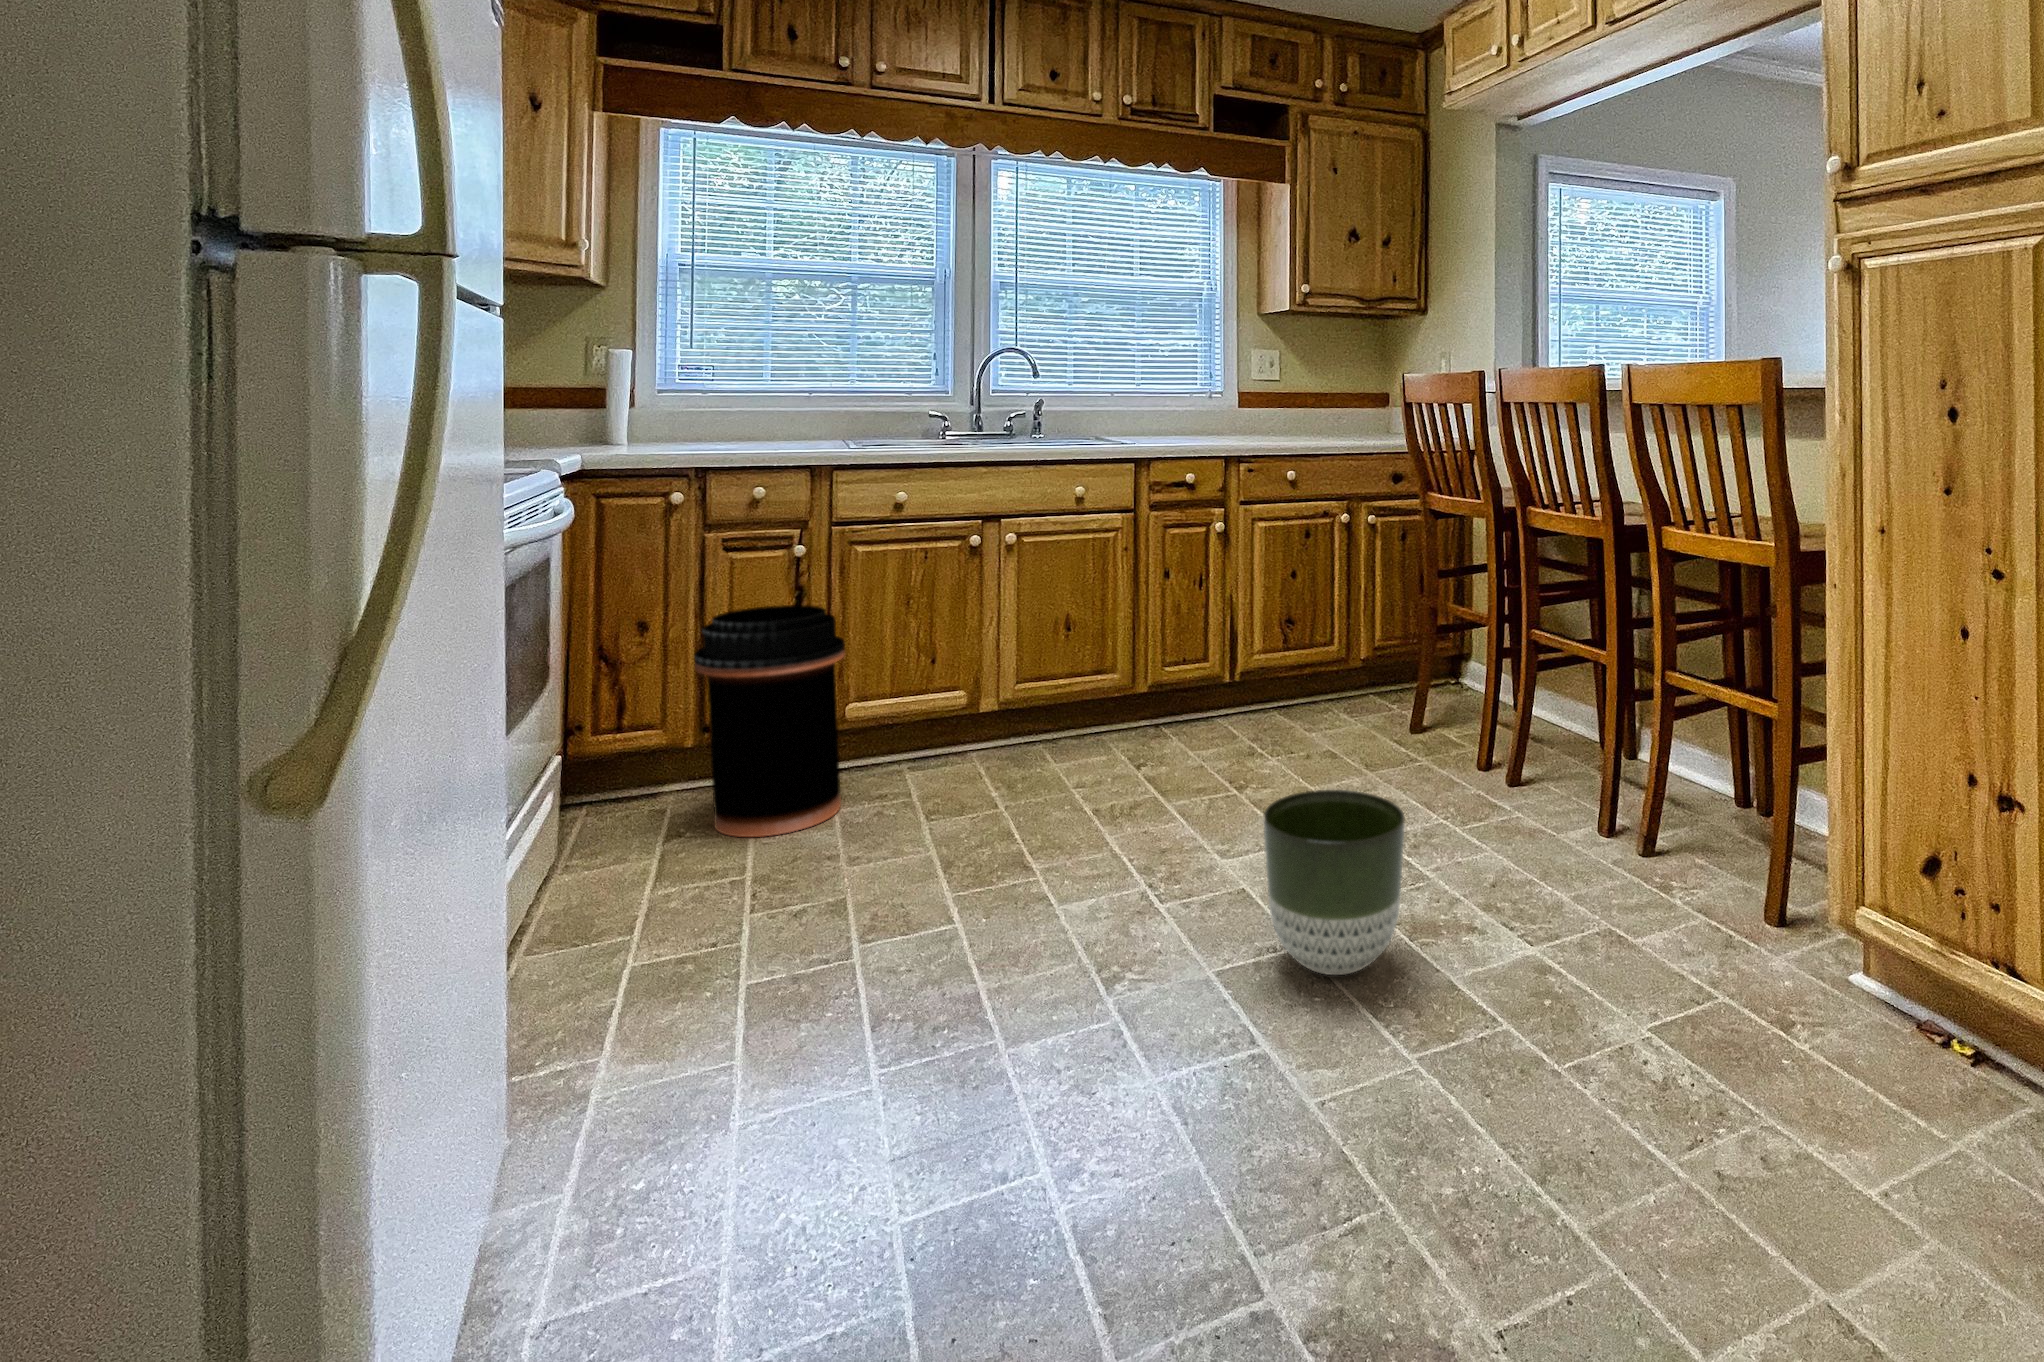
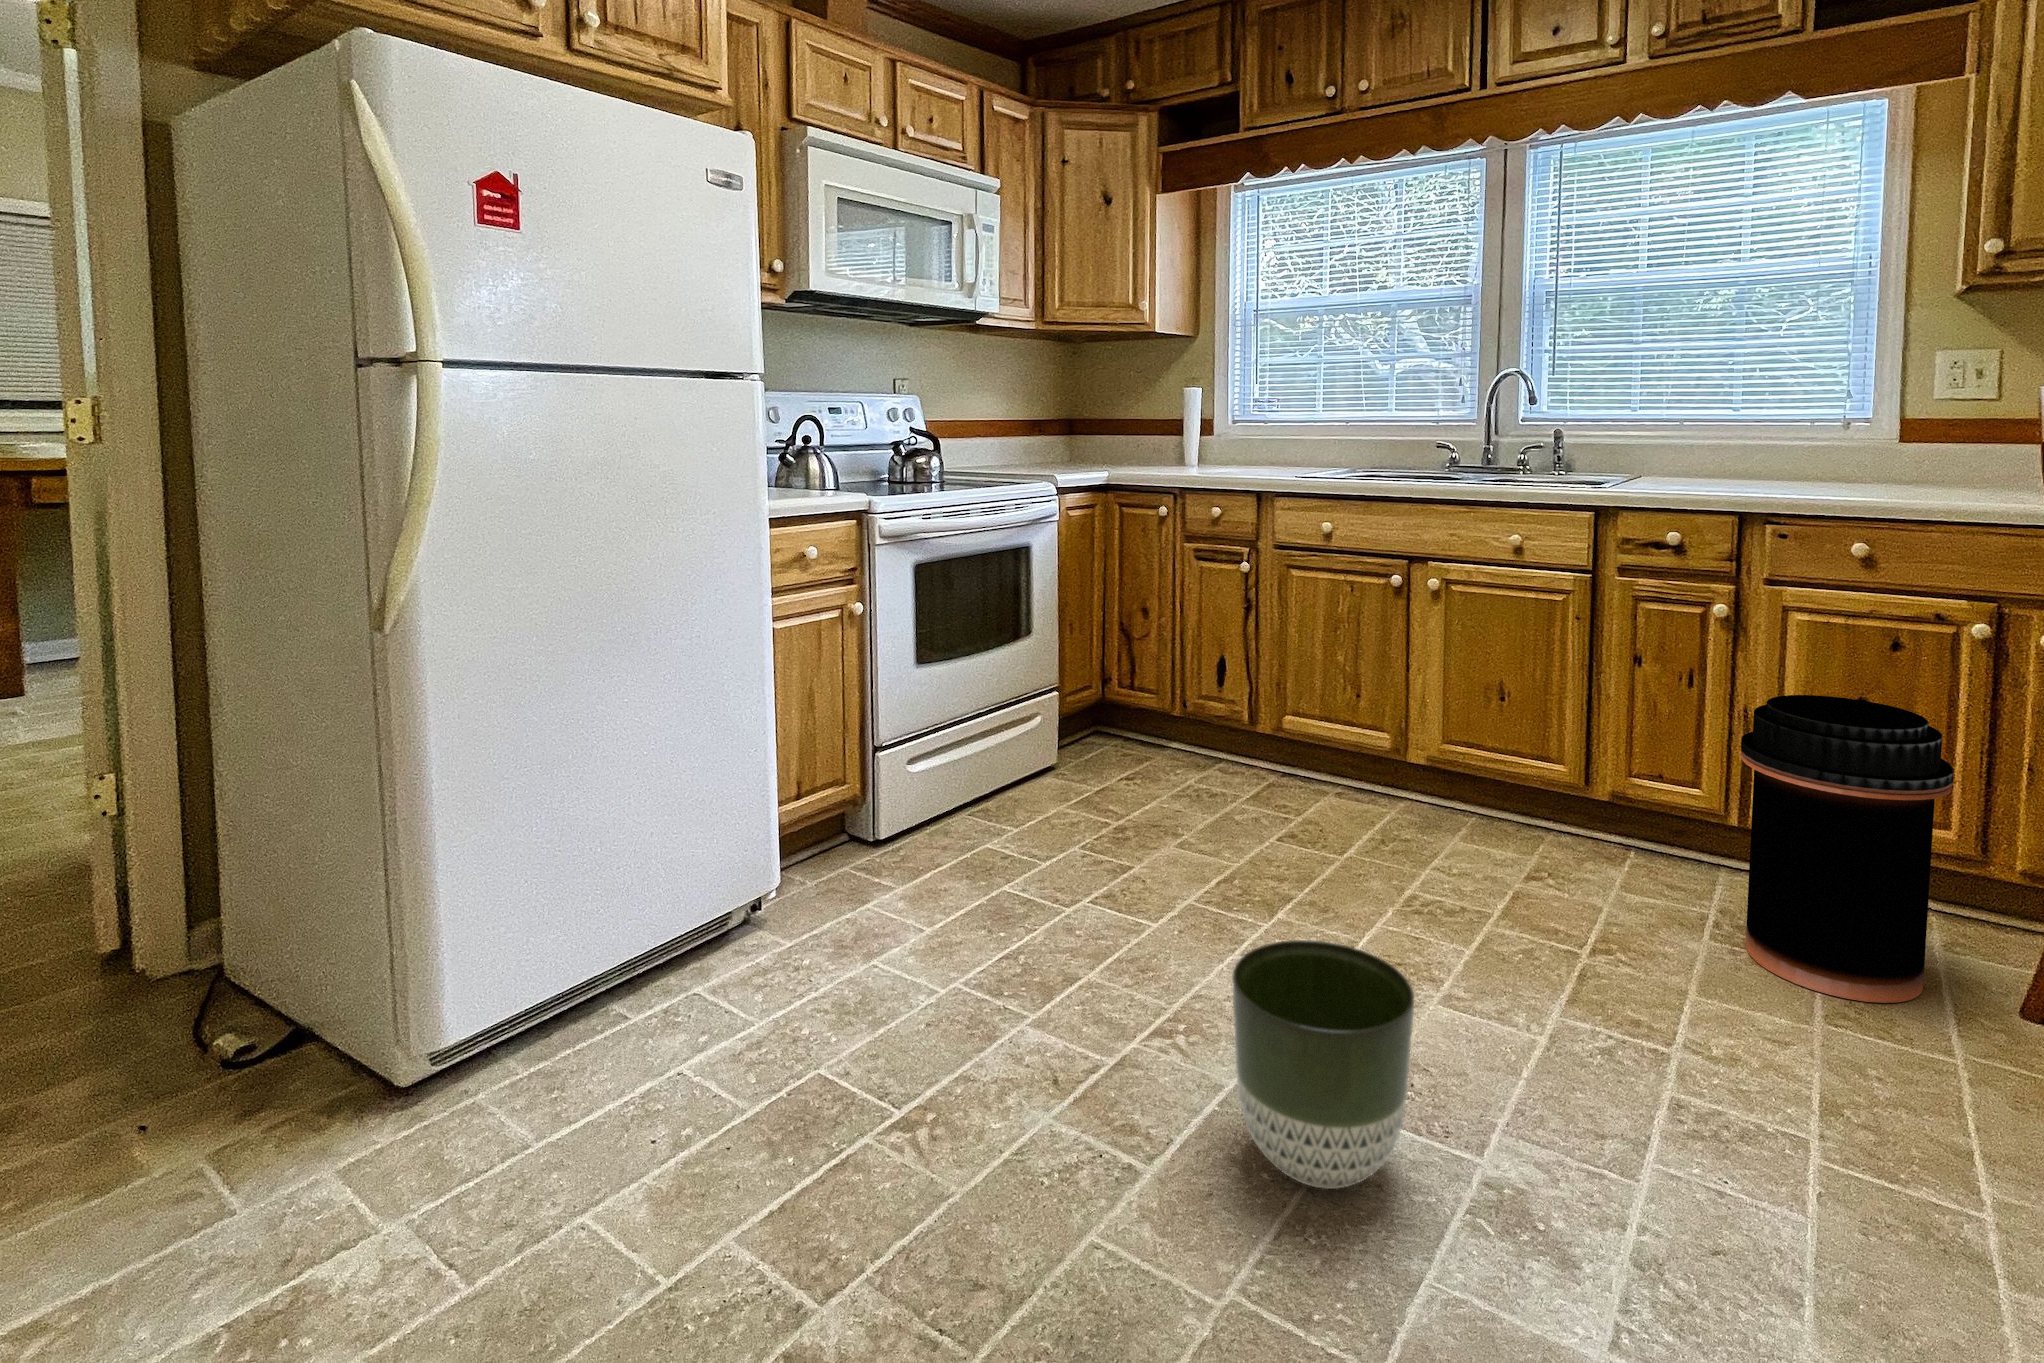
trash can: present [695,605,845,837] -> present [1741,695,1954,1003]

